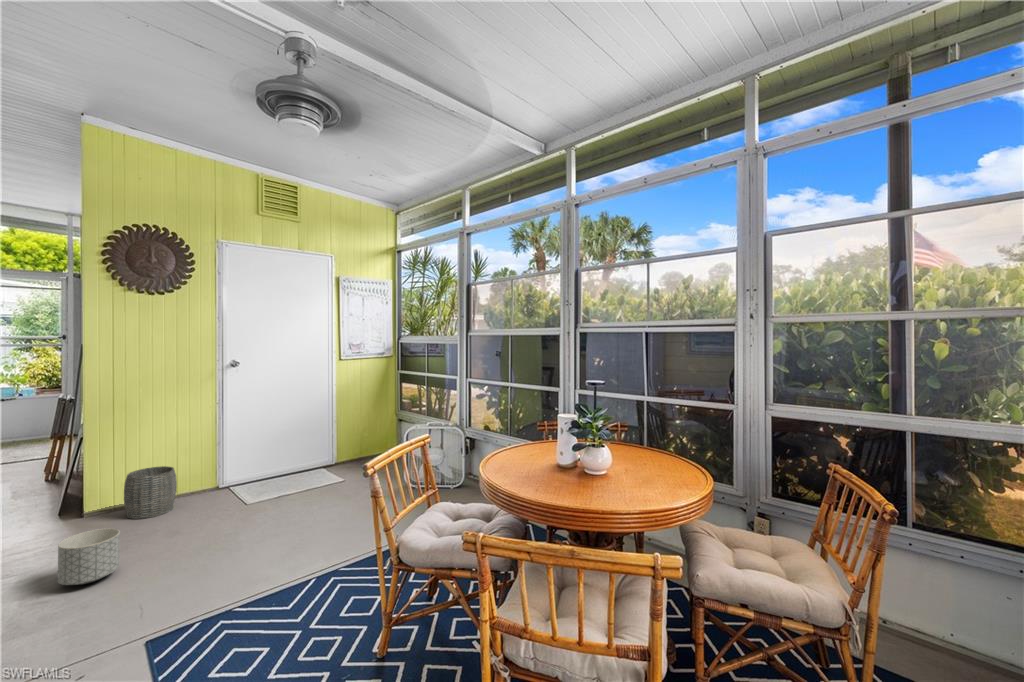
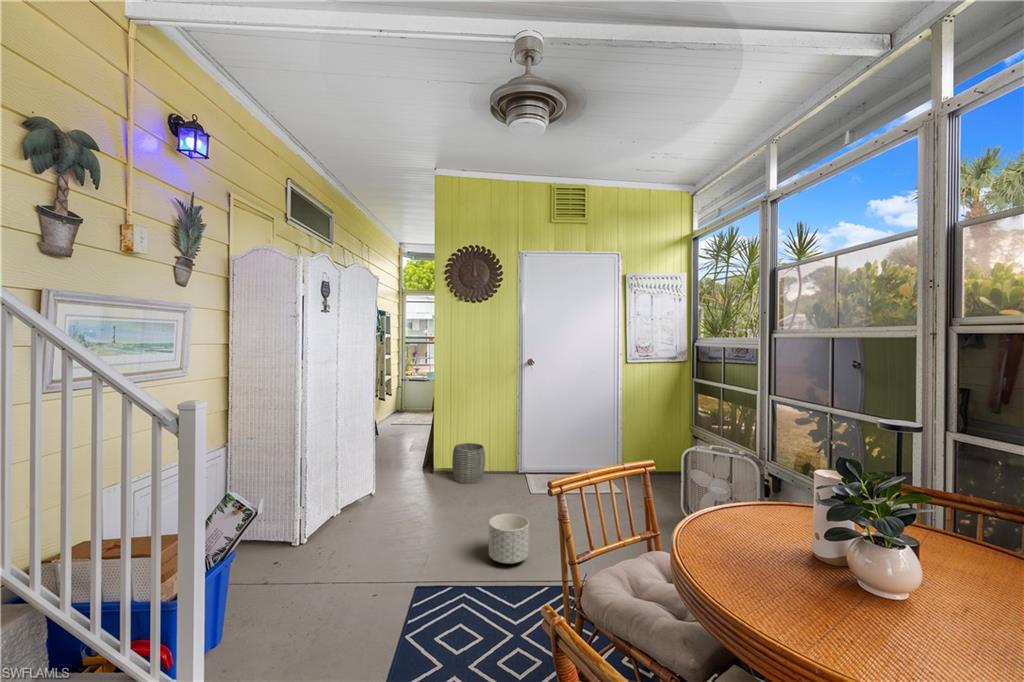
planter: present [58,528,120,585] -> present [489,514,529,564]

